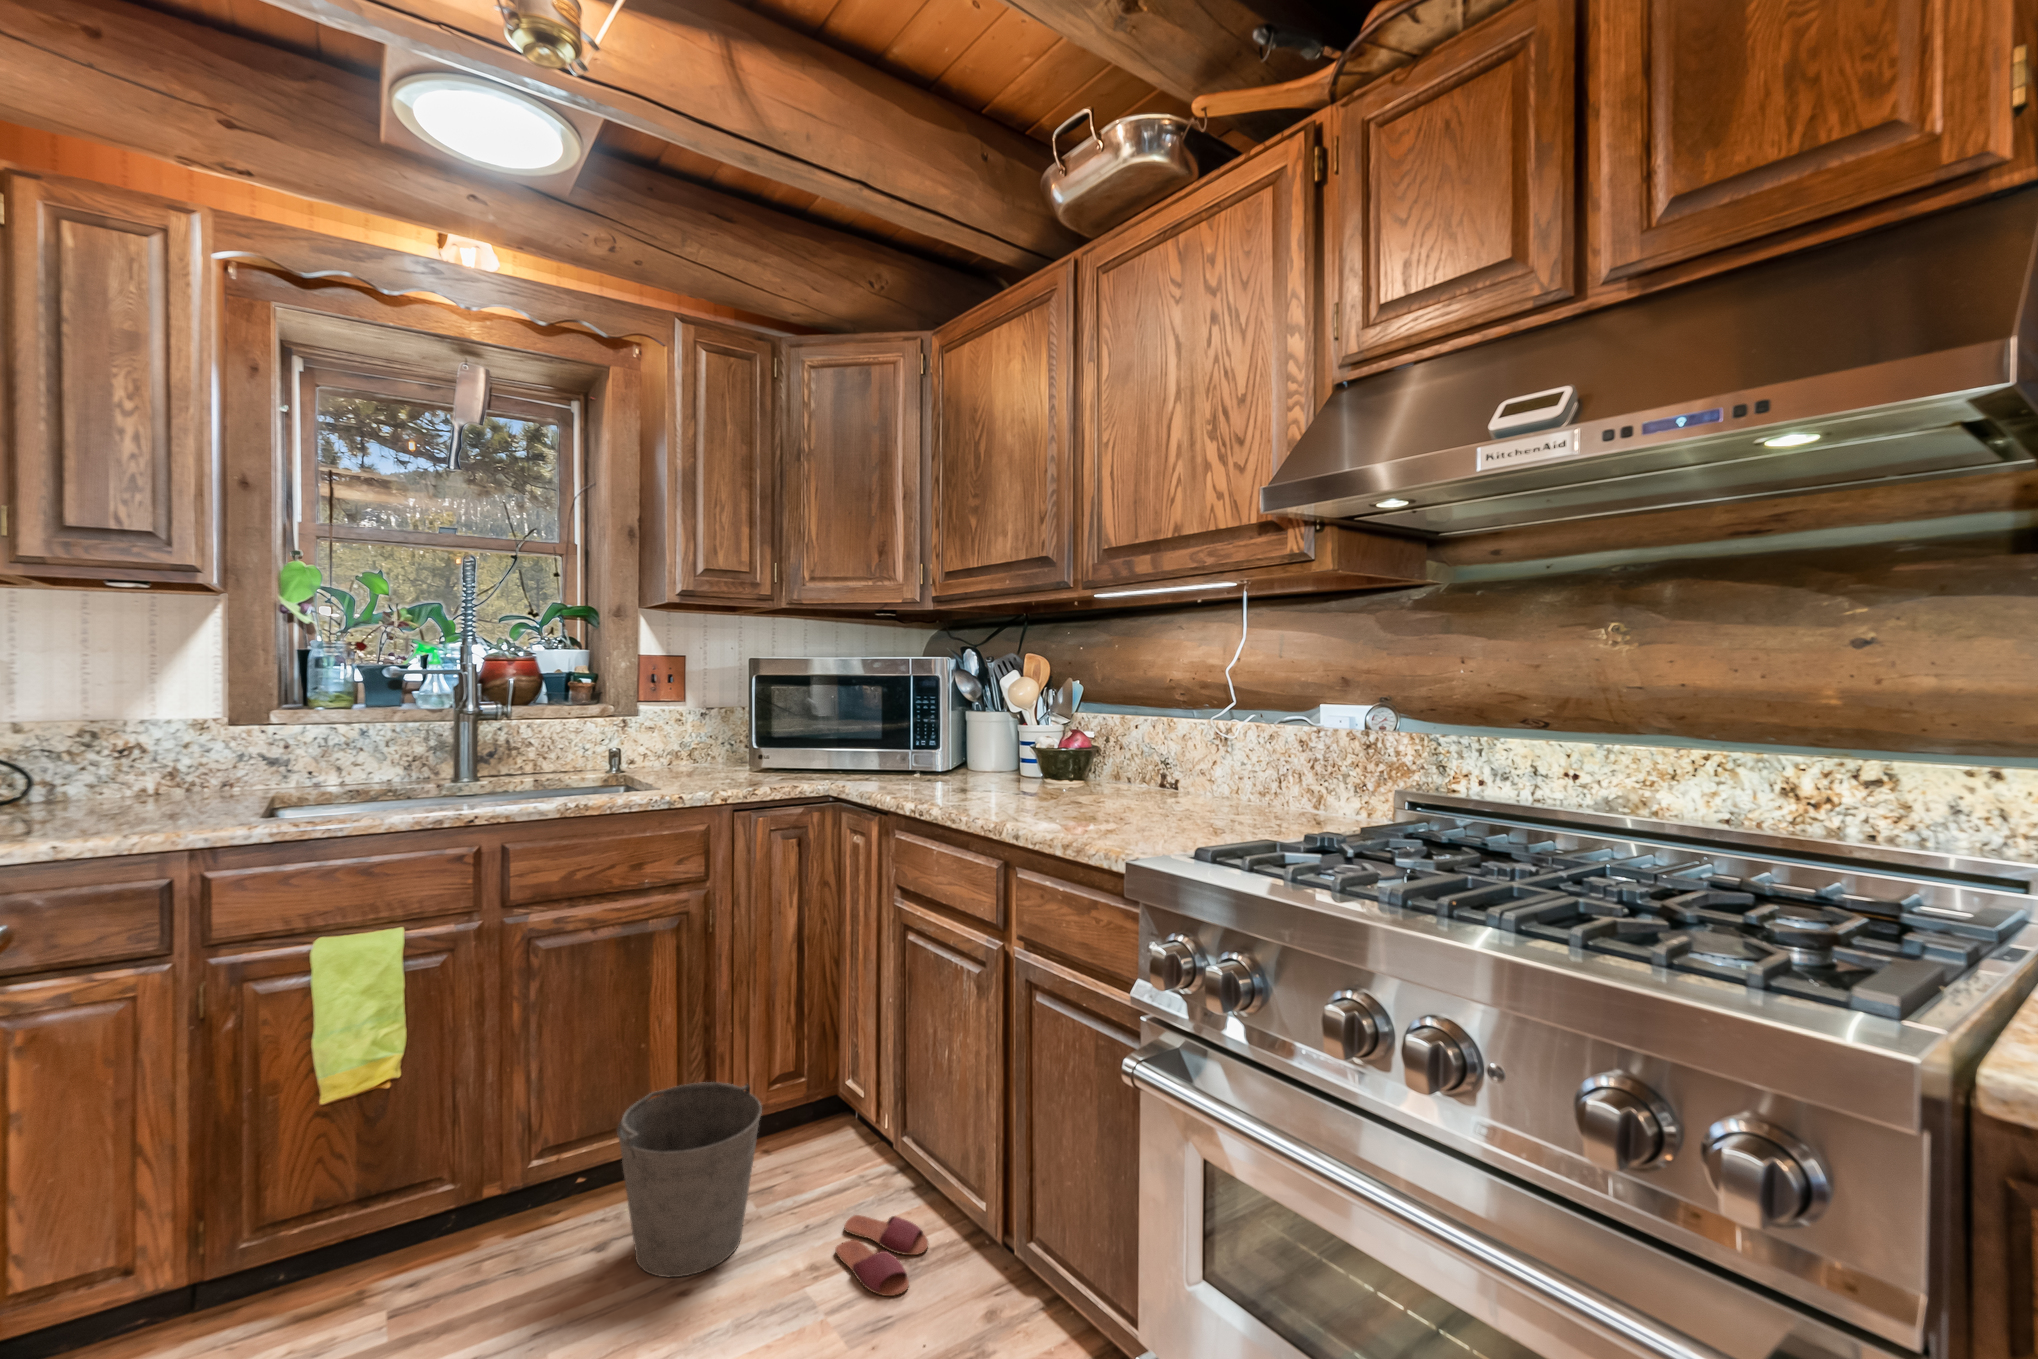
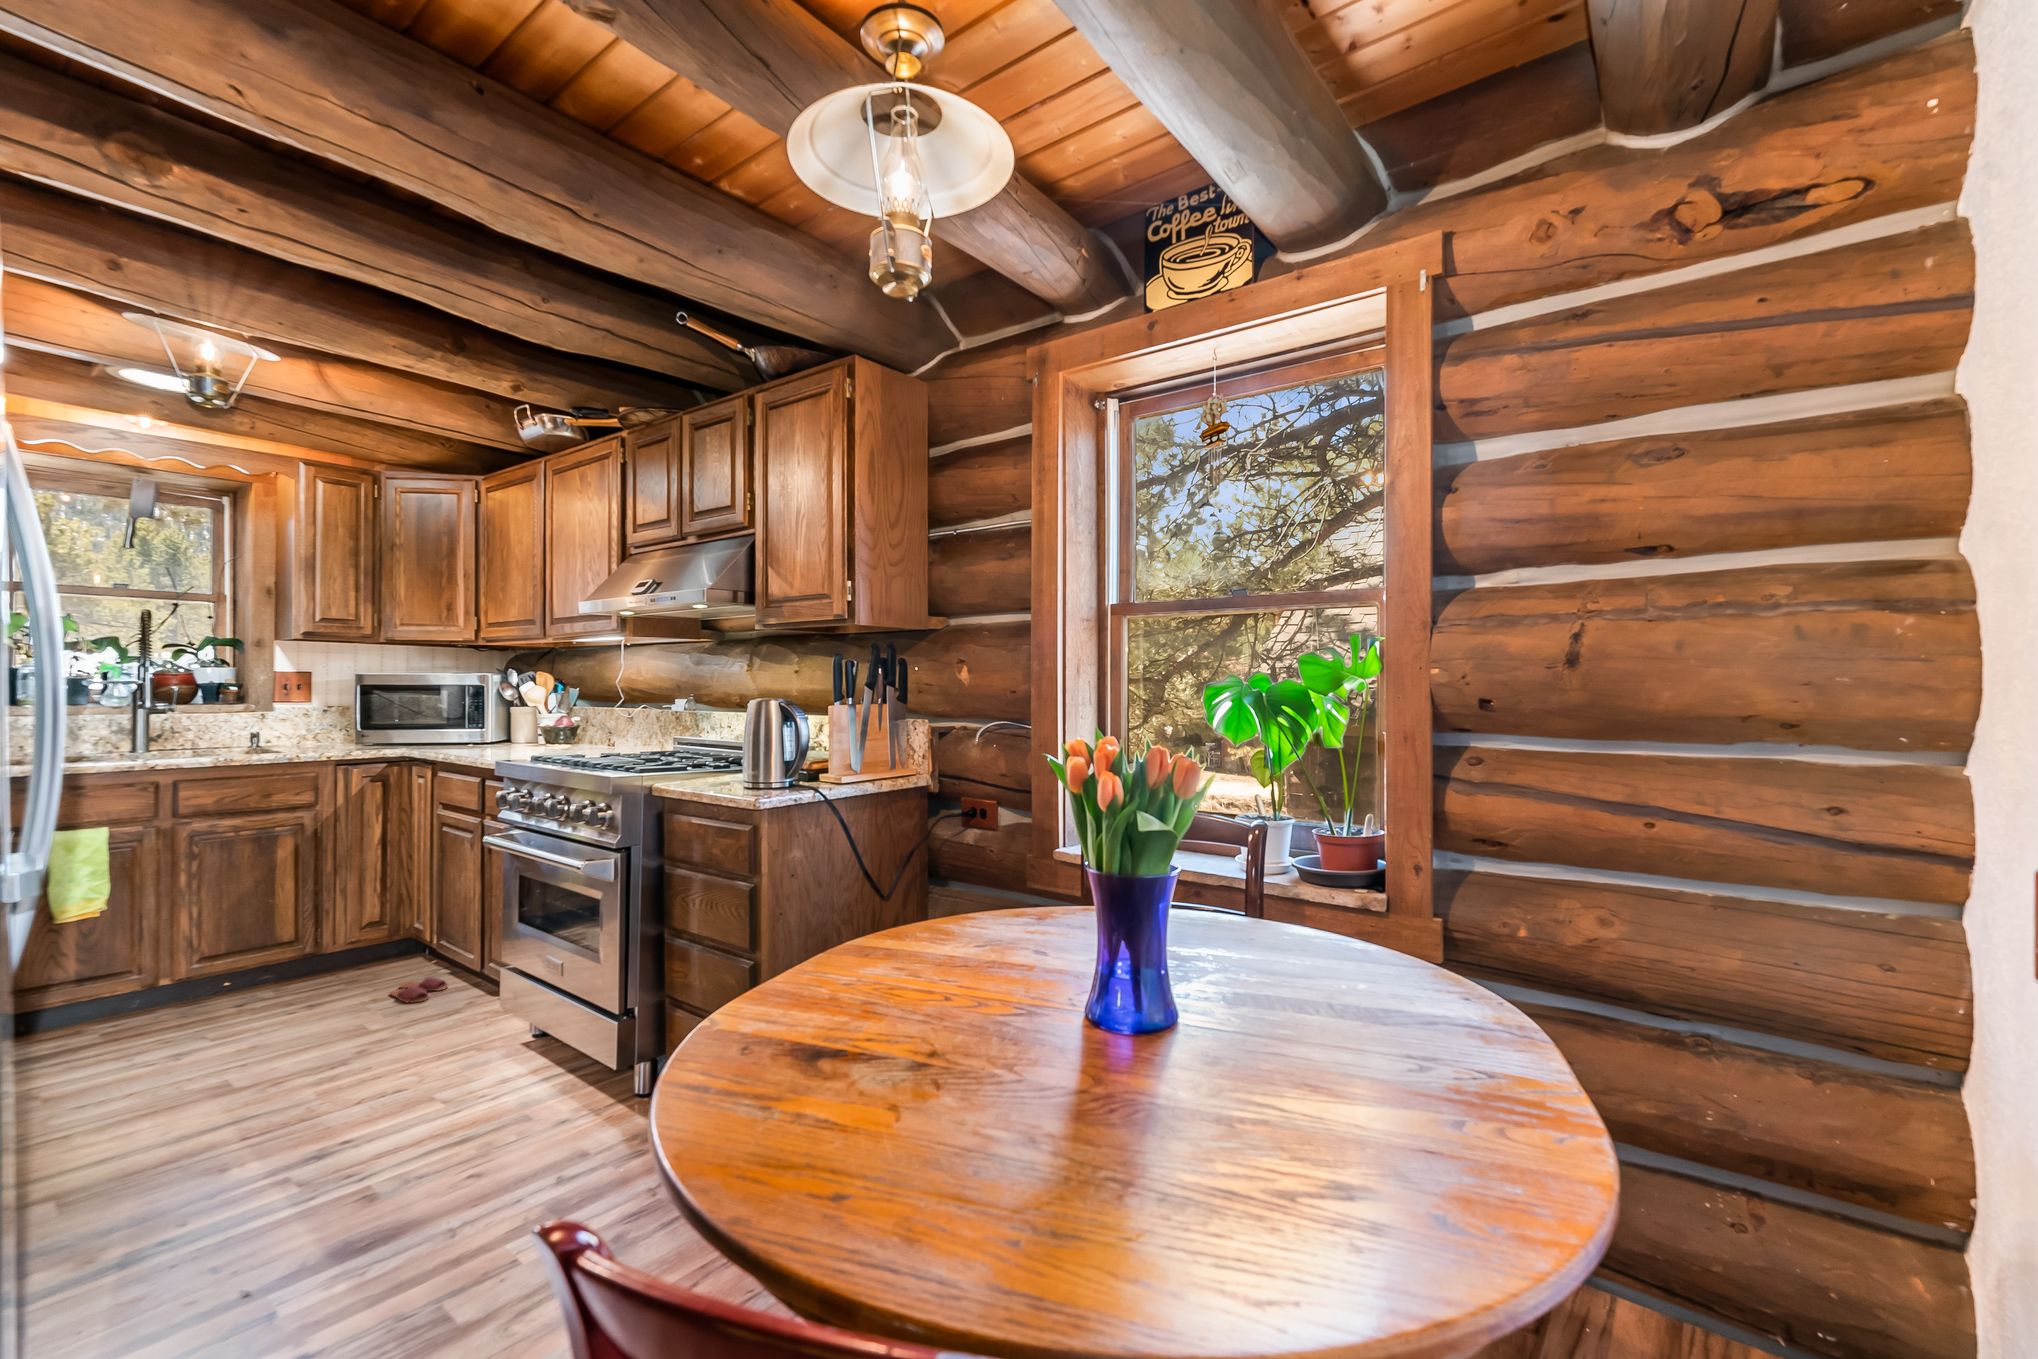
bucket: present [617,1082,762,1277] -> none [250,916,347,1009]

